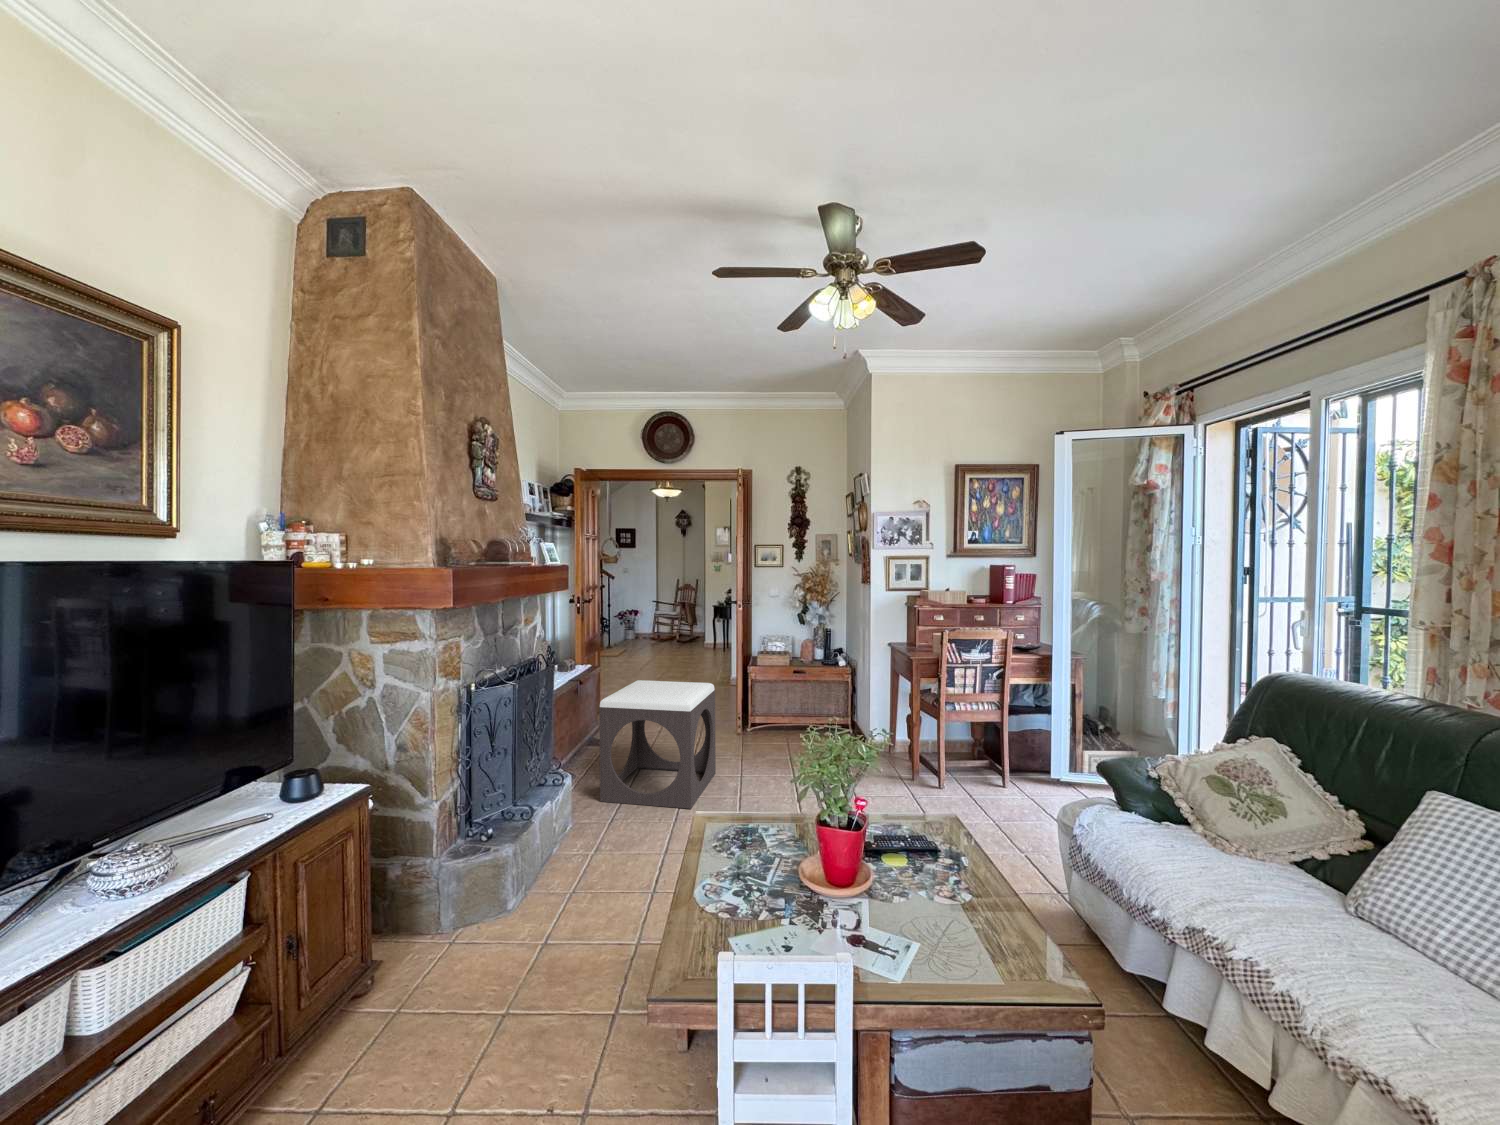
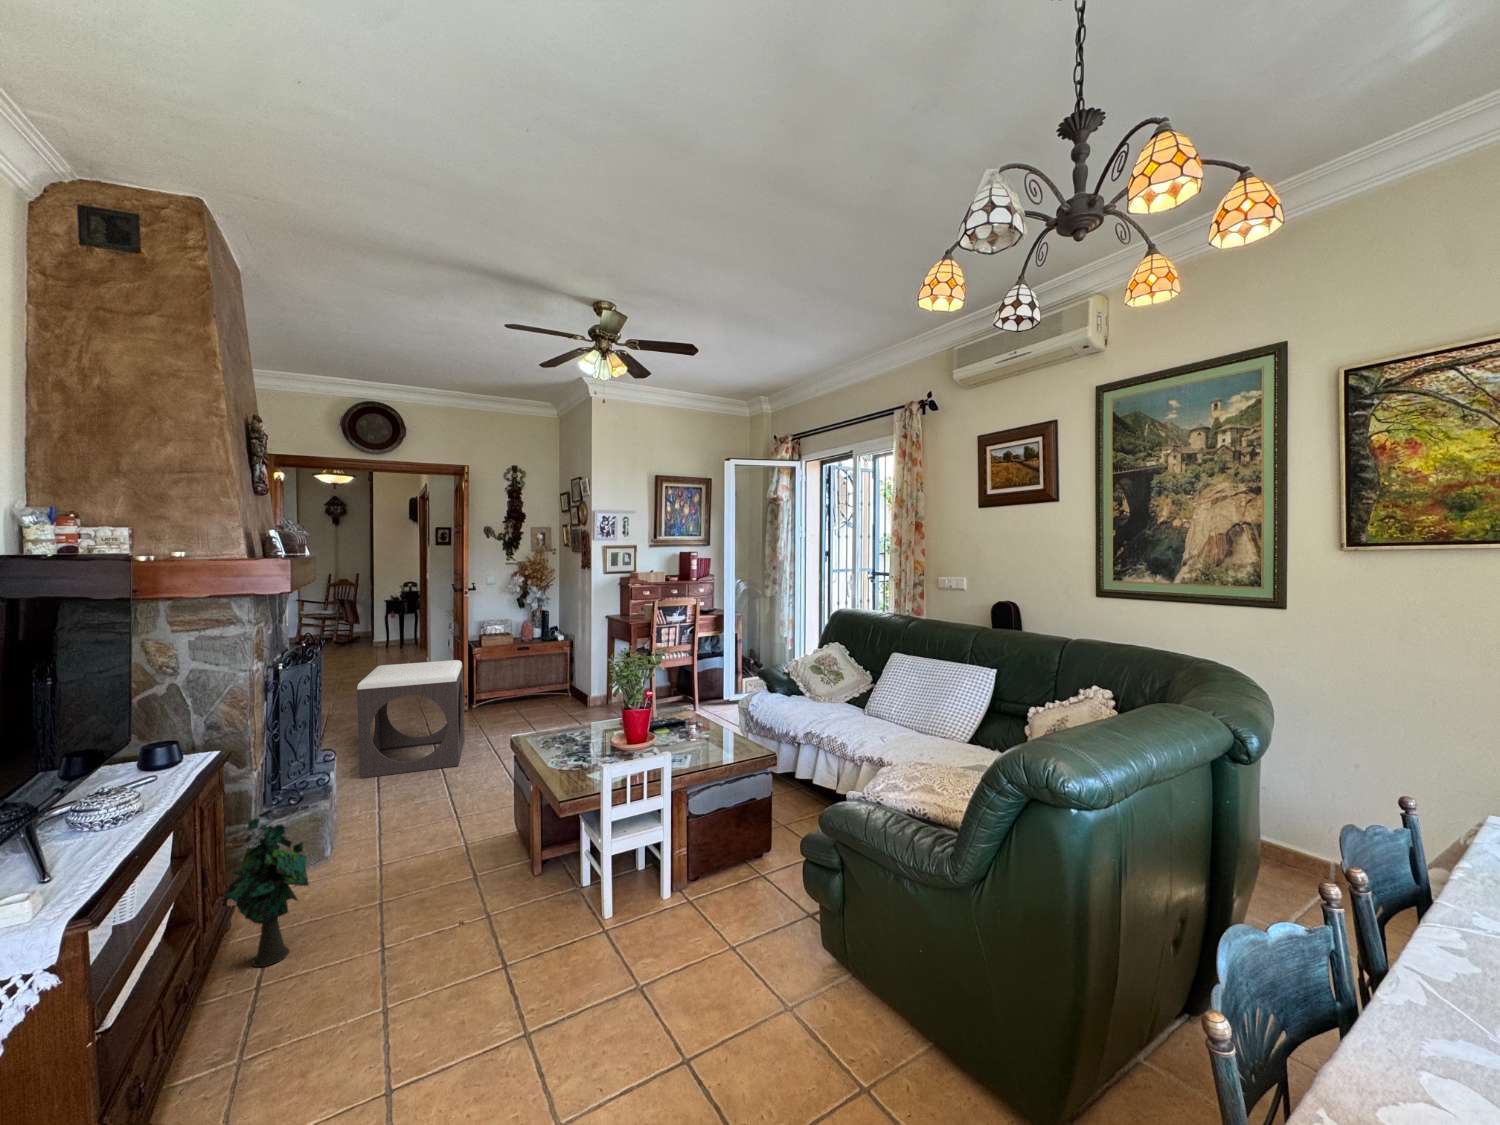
decorative plant: none [302,869,414,1066] -> present [222,810,309,967]

